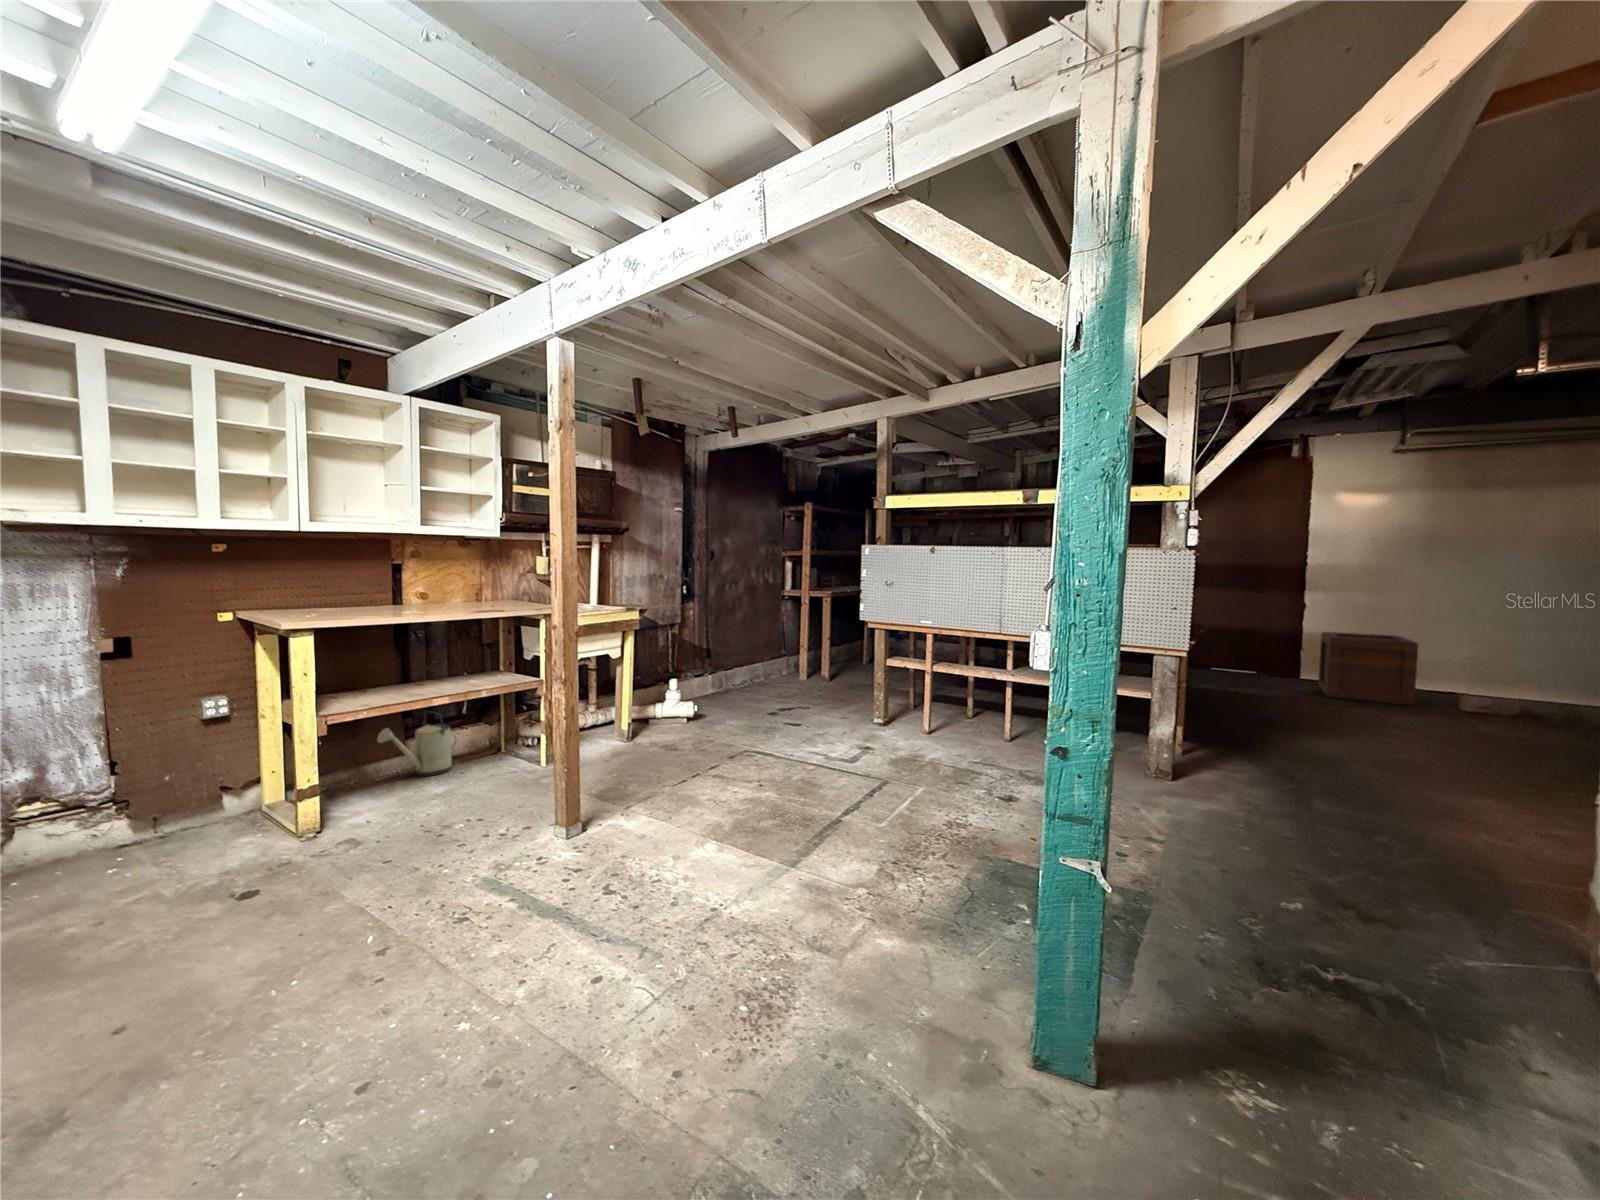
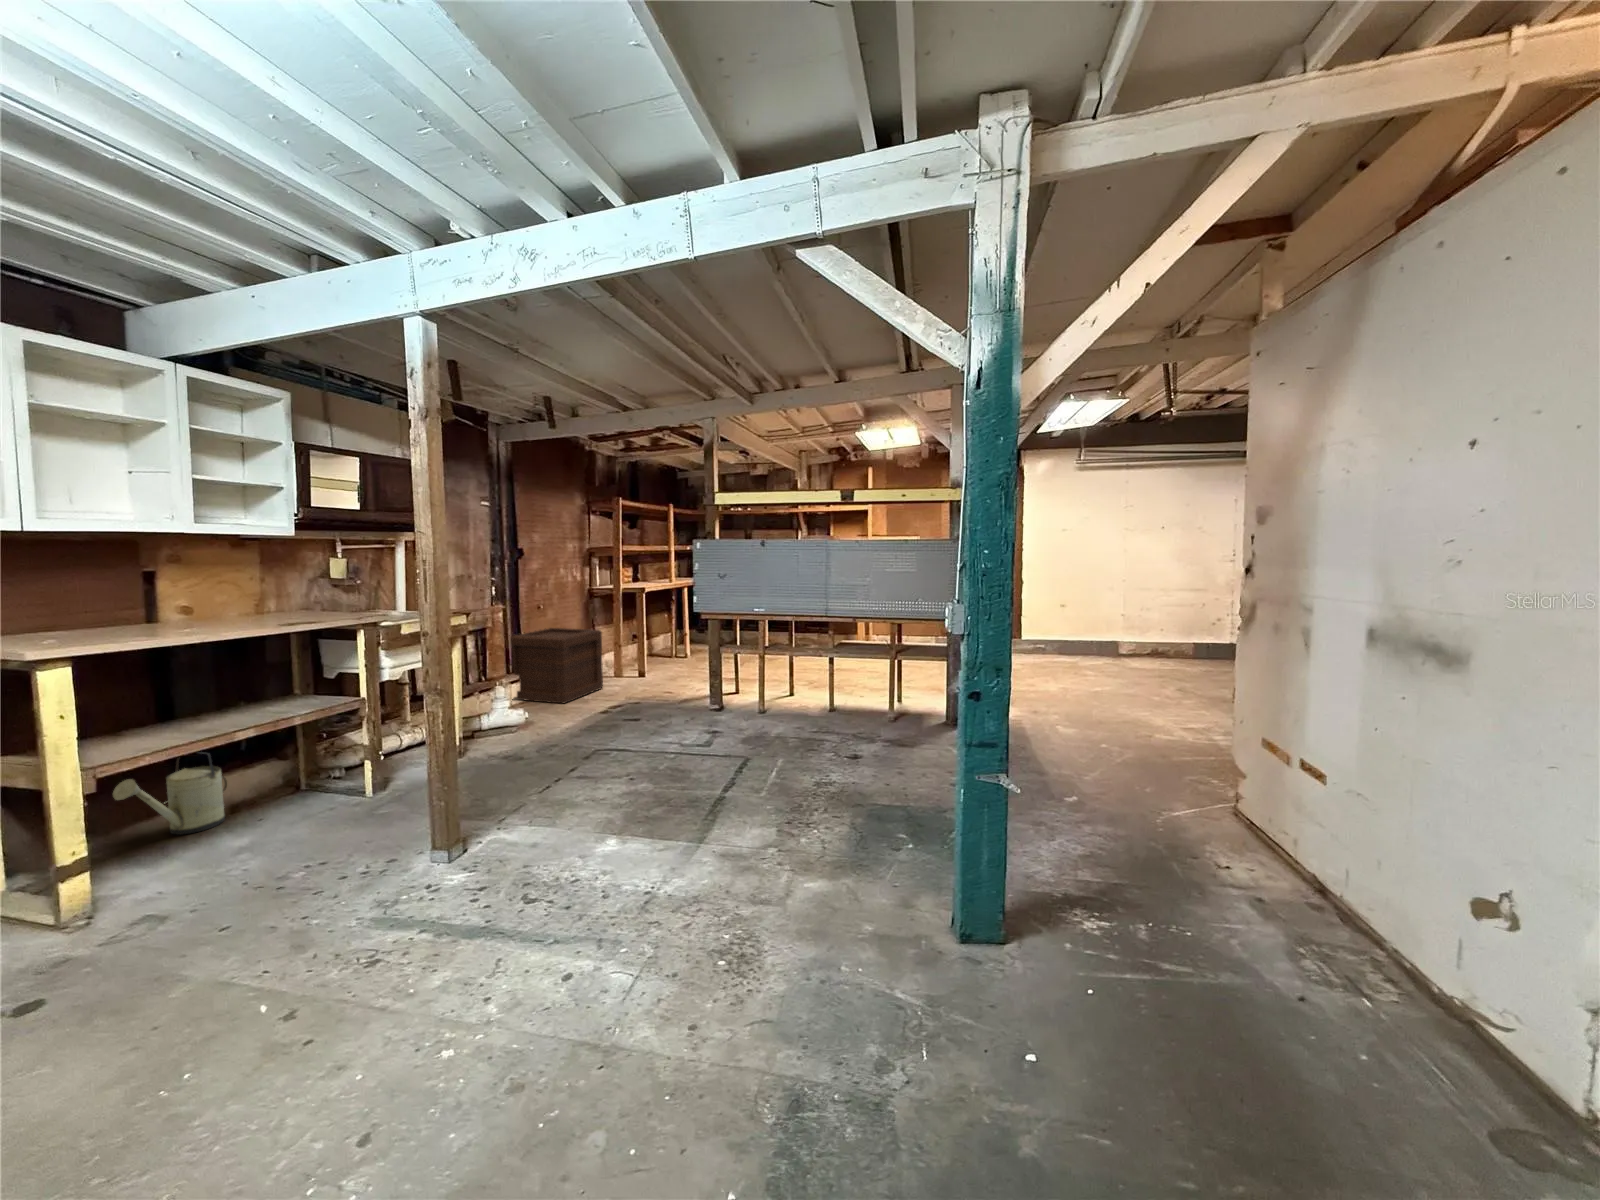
wooden crate: present [1318,632,1419,706] -> present [509,628,603,703]

